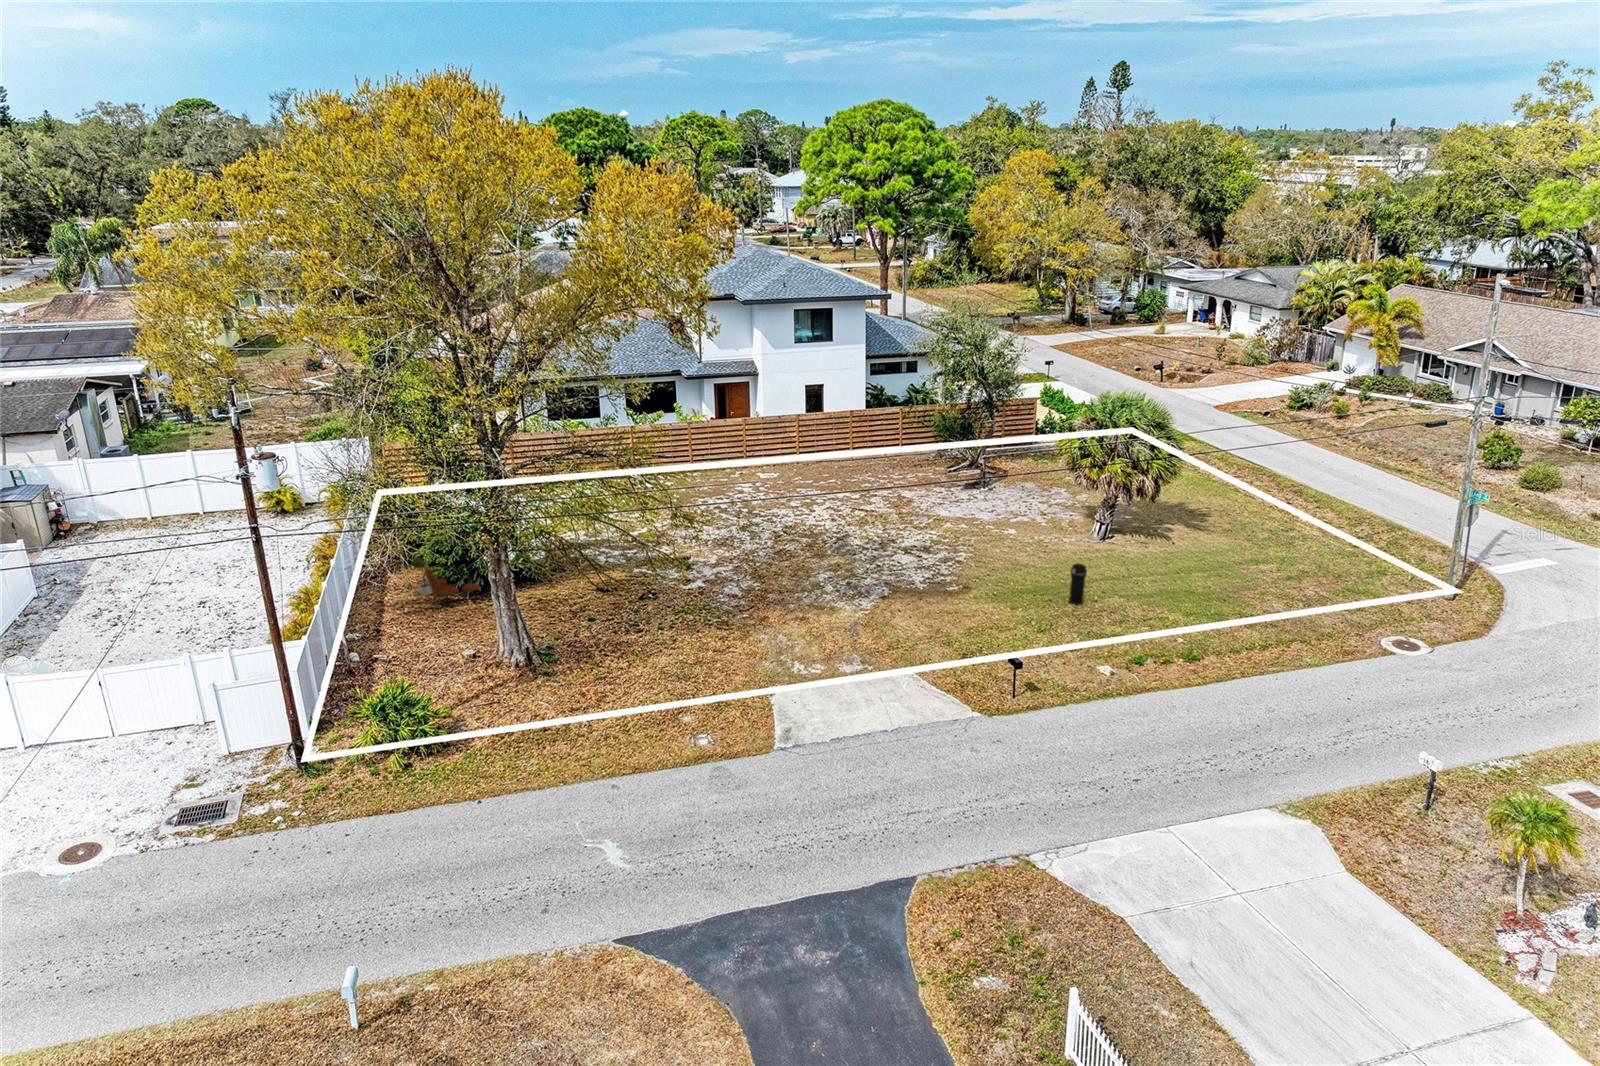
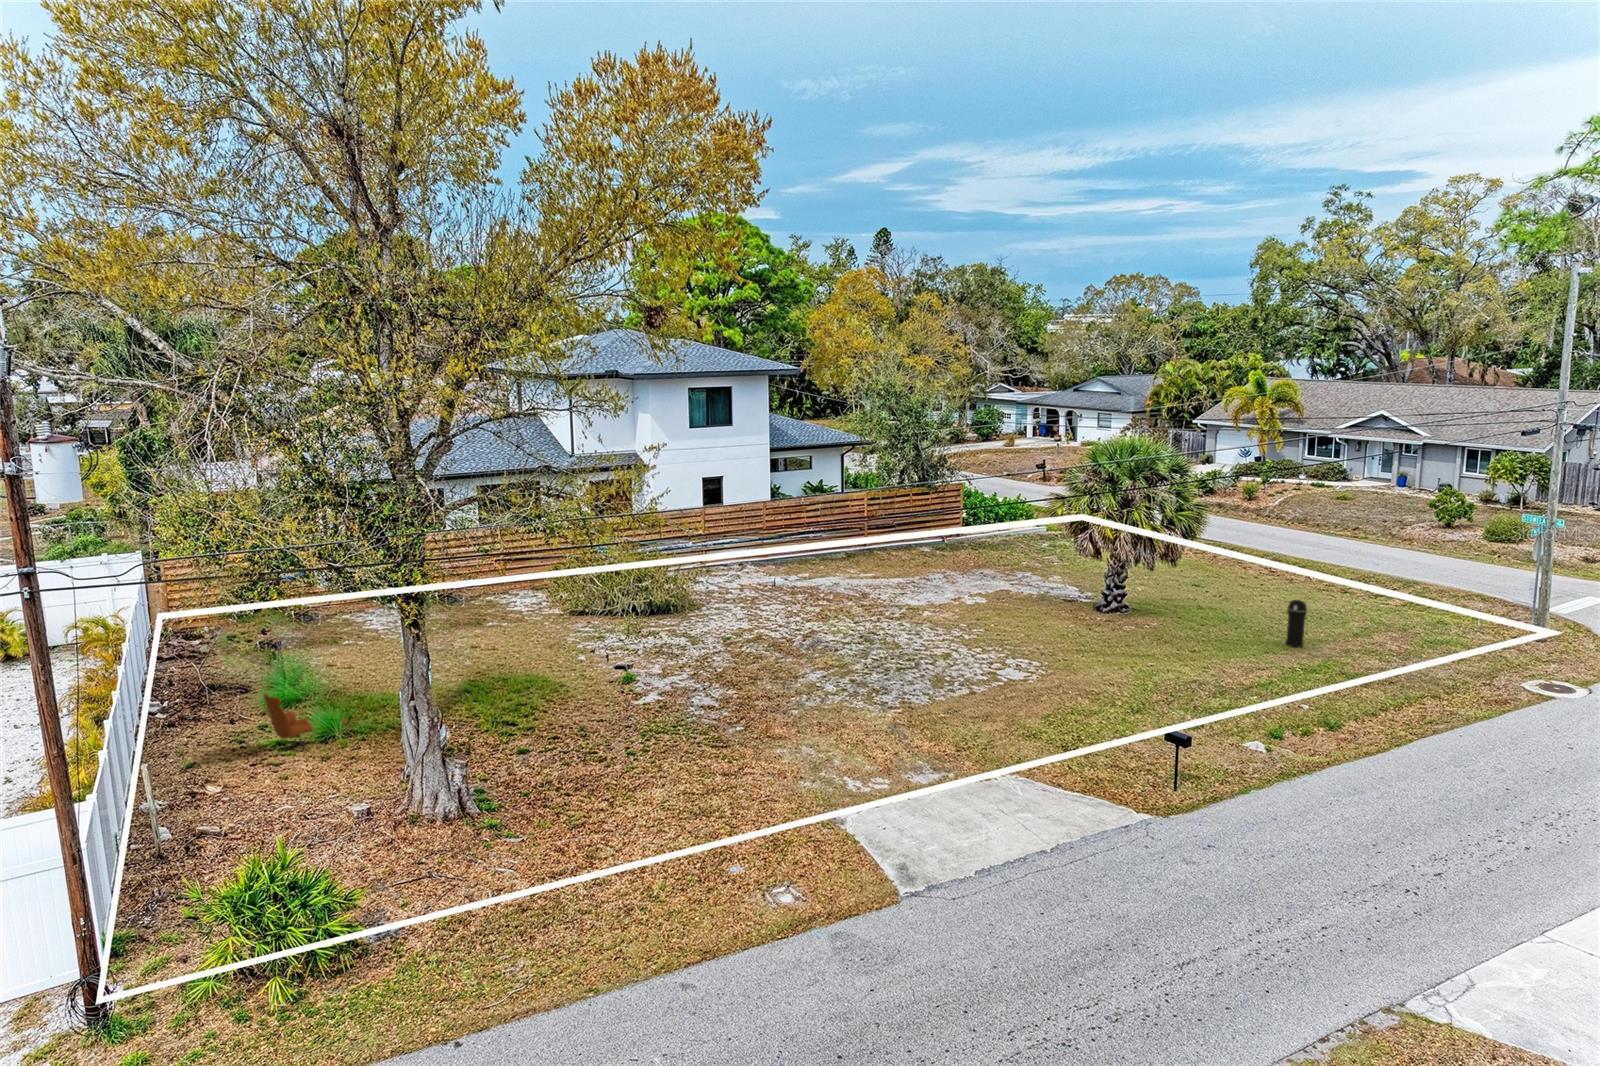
potted tree: present [412,557,432,595] -> none [239,684,271,741]
trash can: present [1069,563,1087,605] -> present [1286,600,1307,647]

